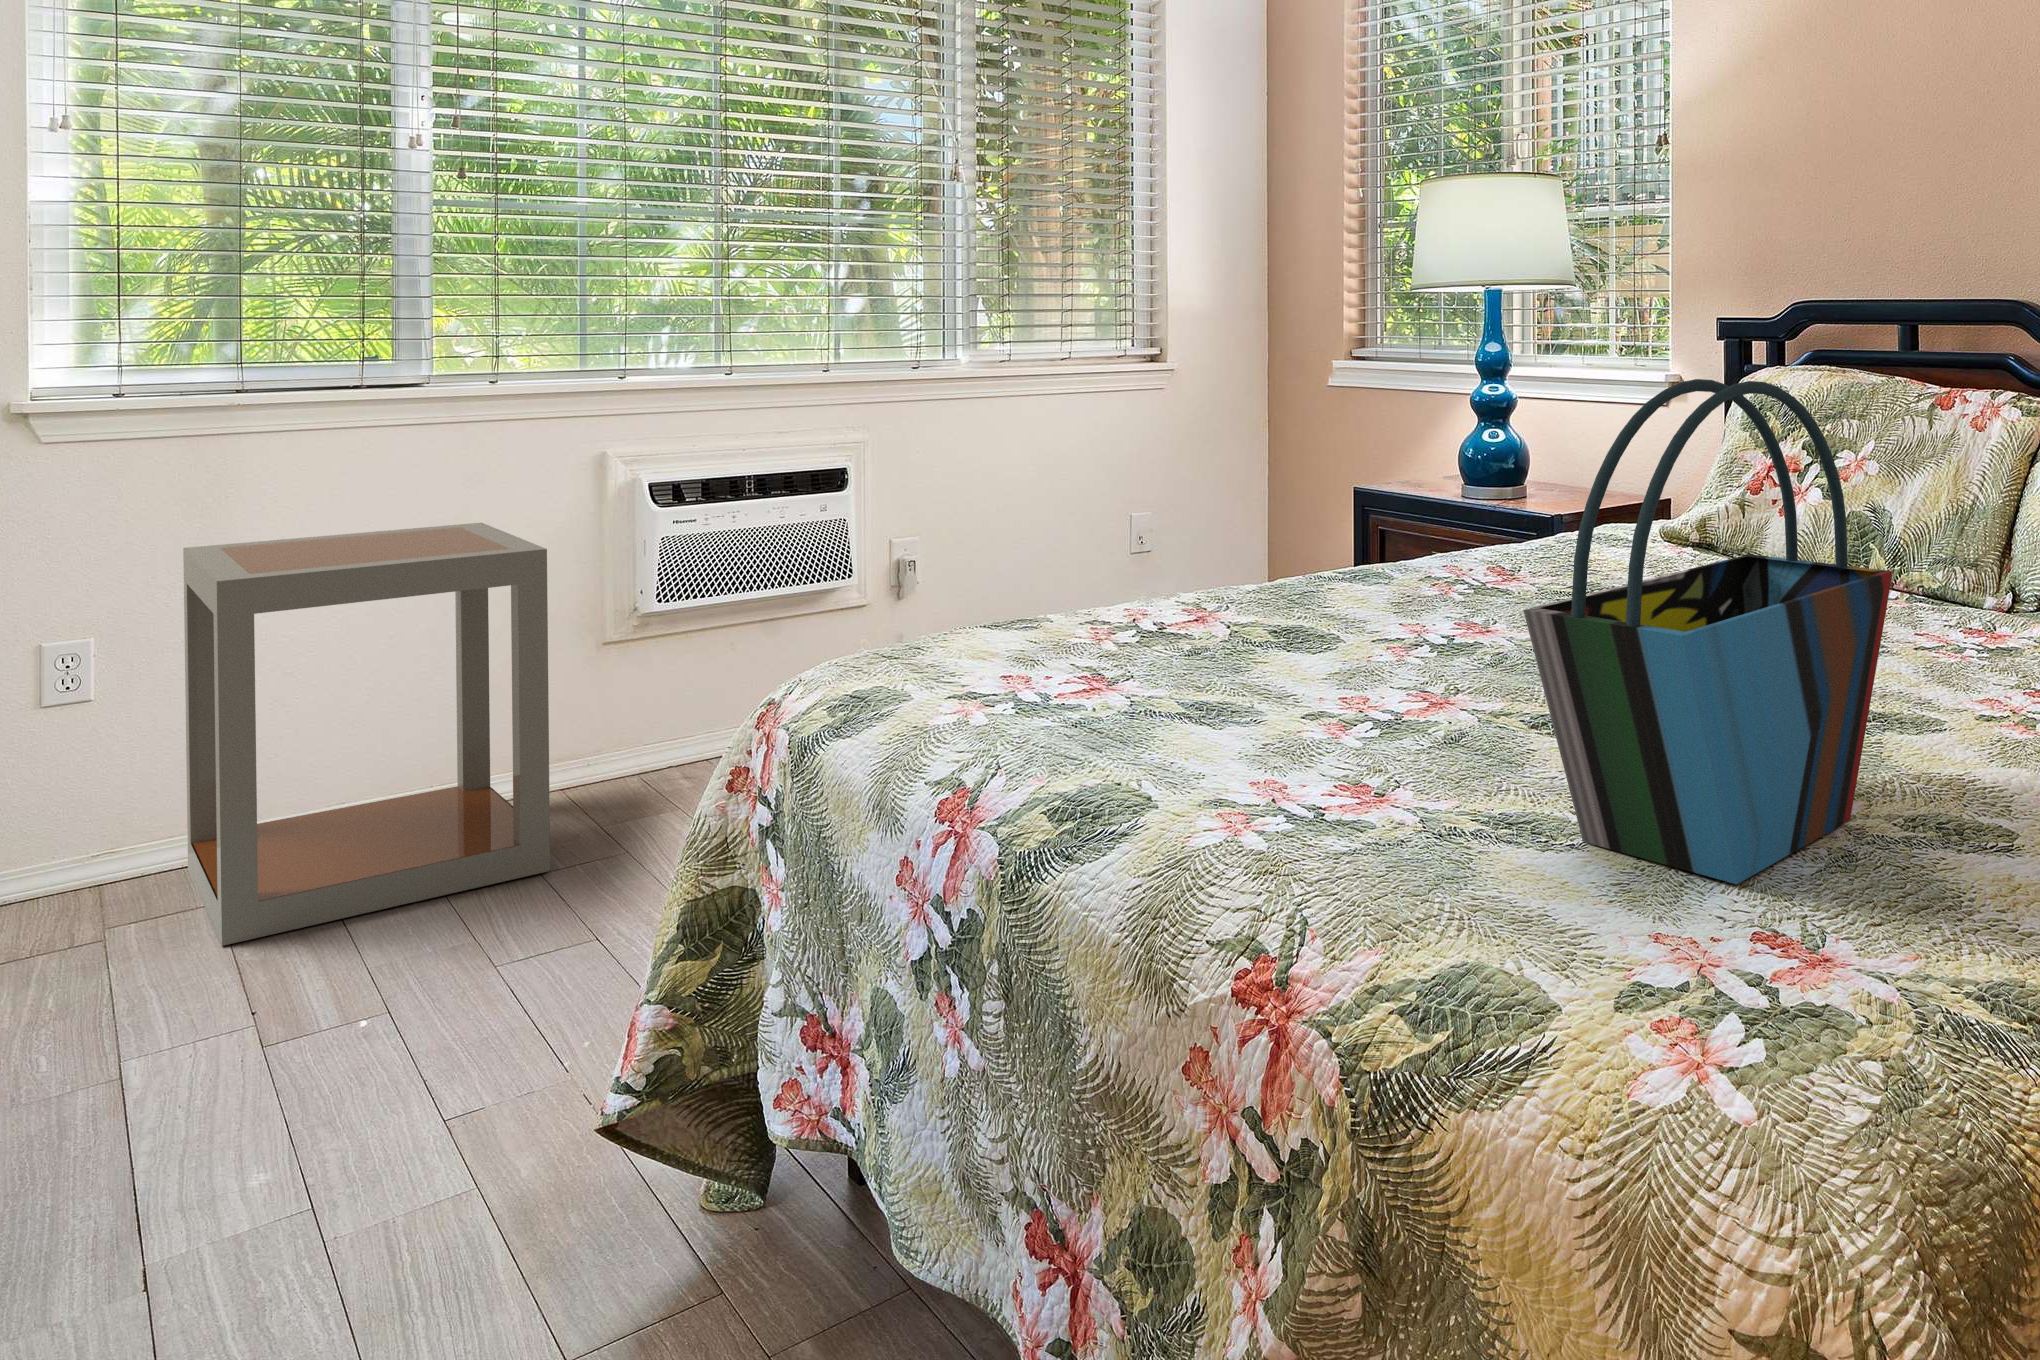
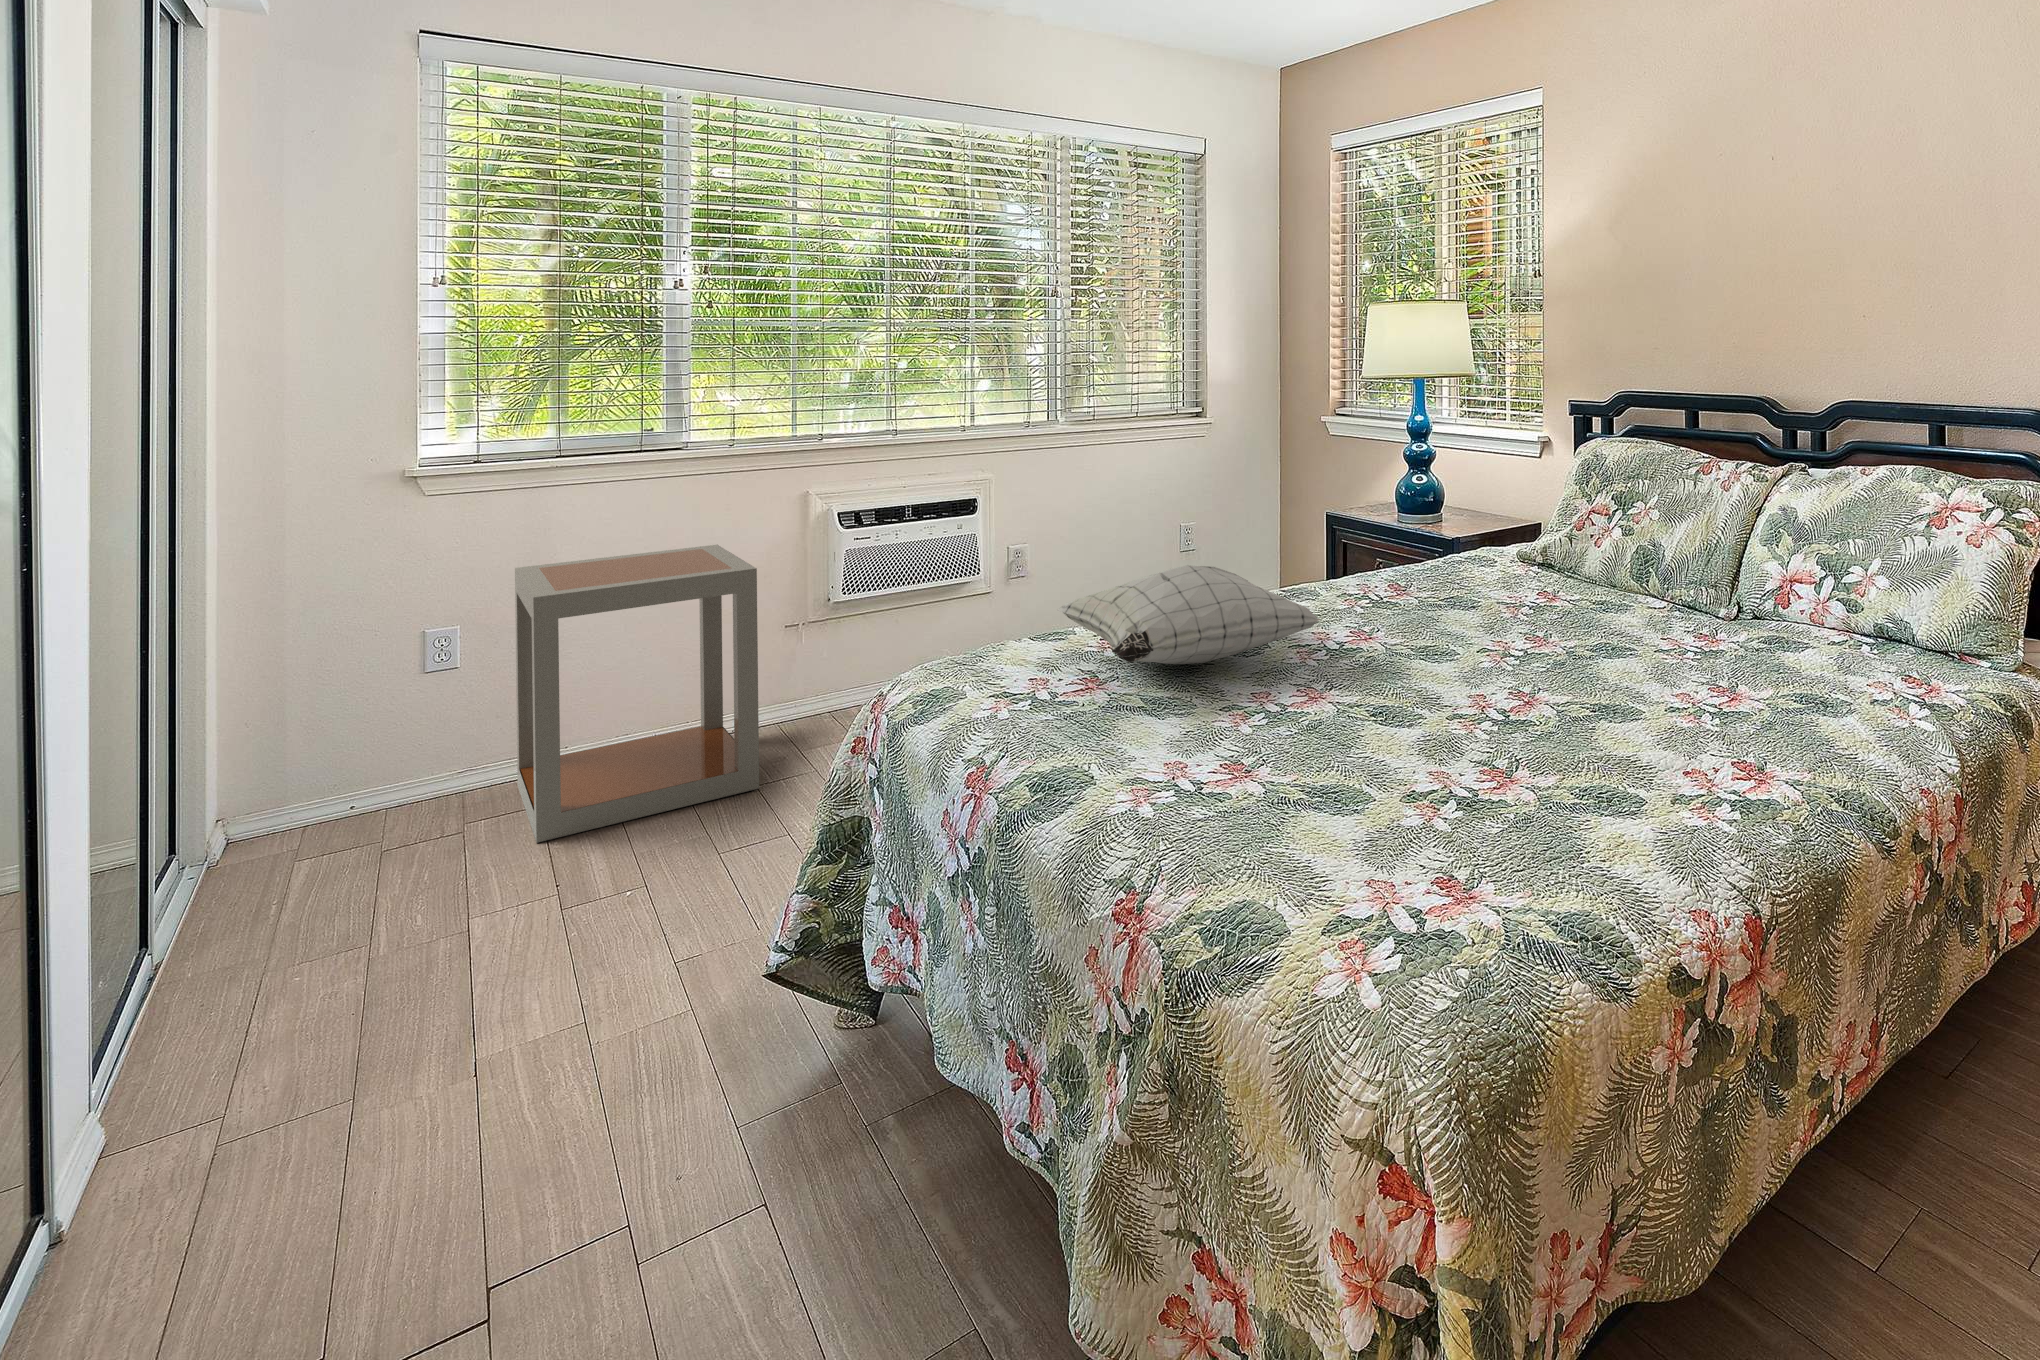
tote bag: present [1523,379,1893,884] -> none [1310,511,1571,842]
pillow: none [1035,510,1441,658] -> present [1057,565,1320,664]

